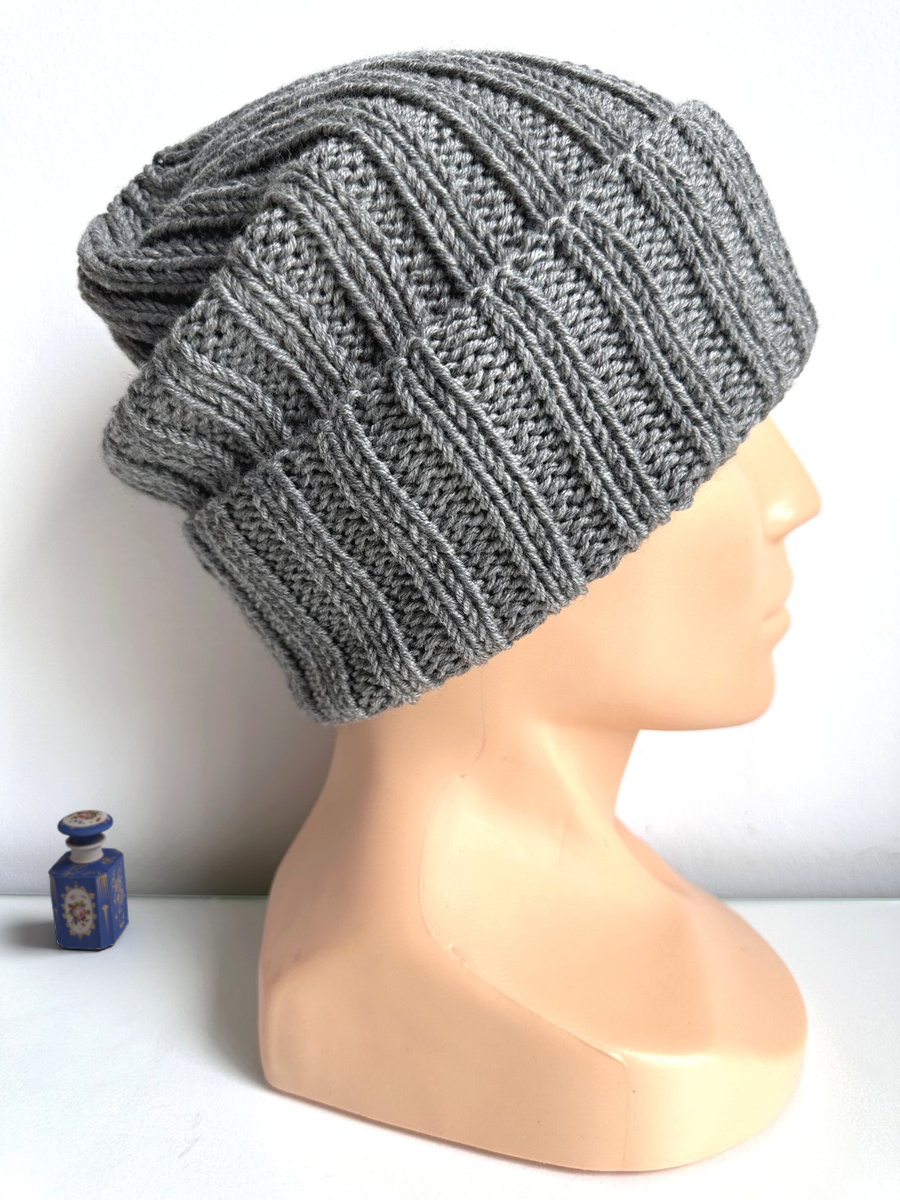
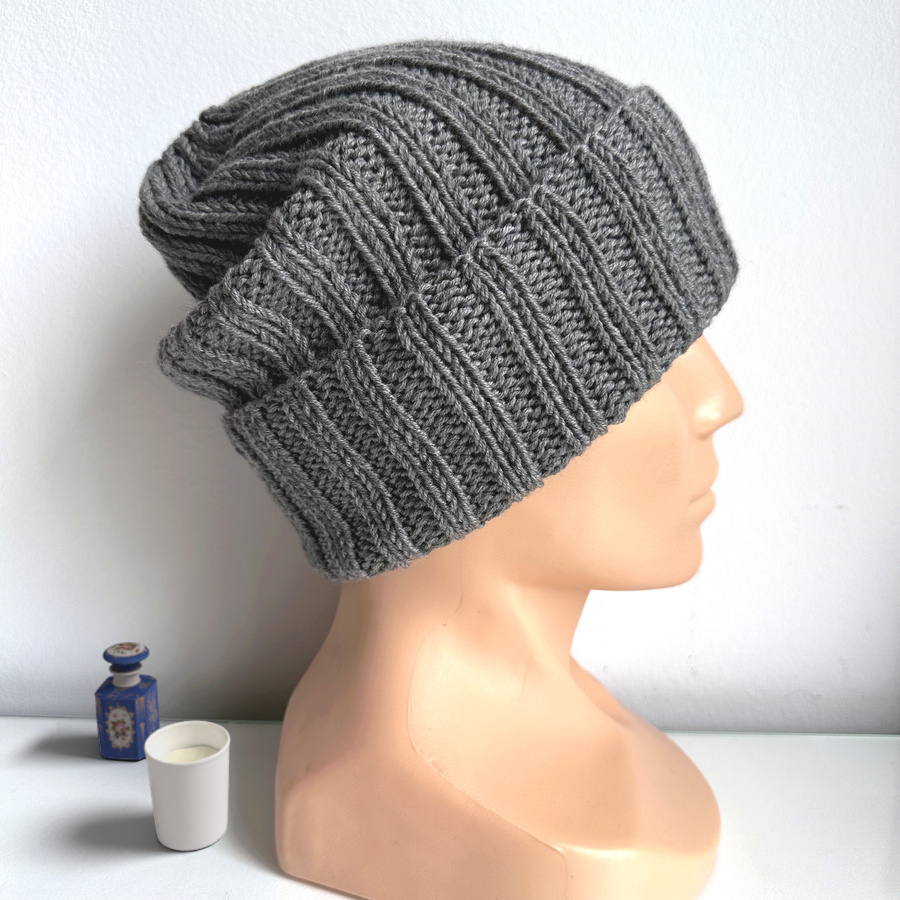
candle holder: none [98,902,203,1062] -> present [144,721,230,851]

